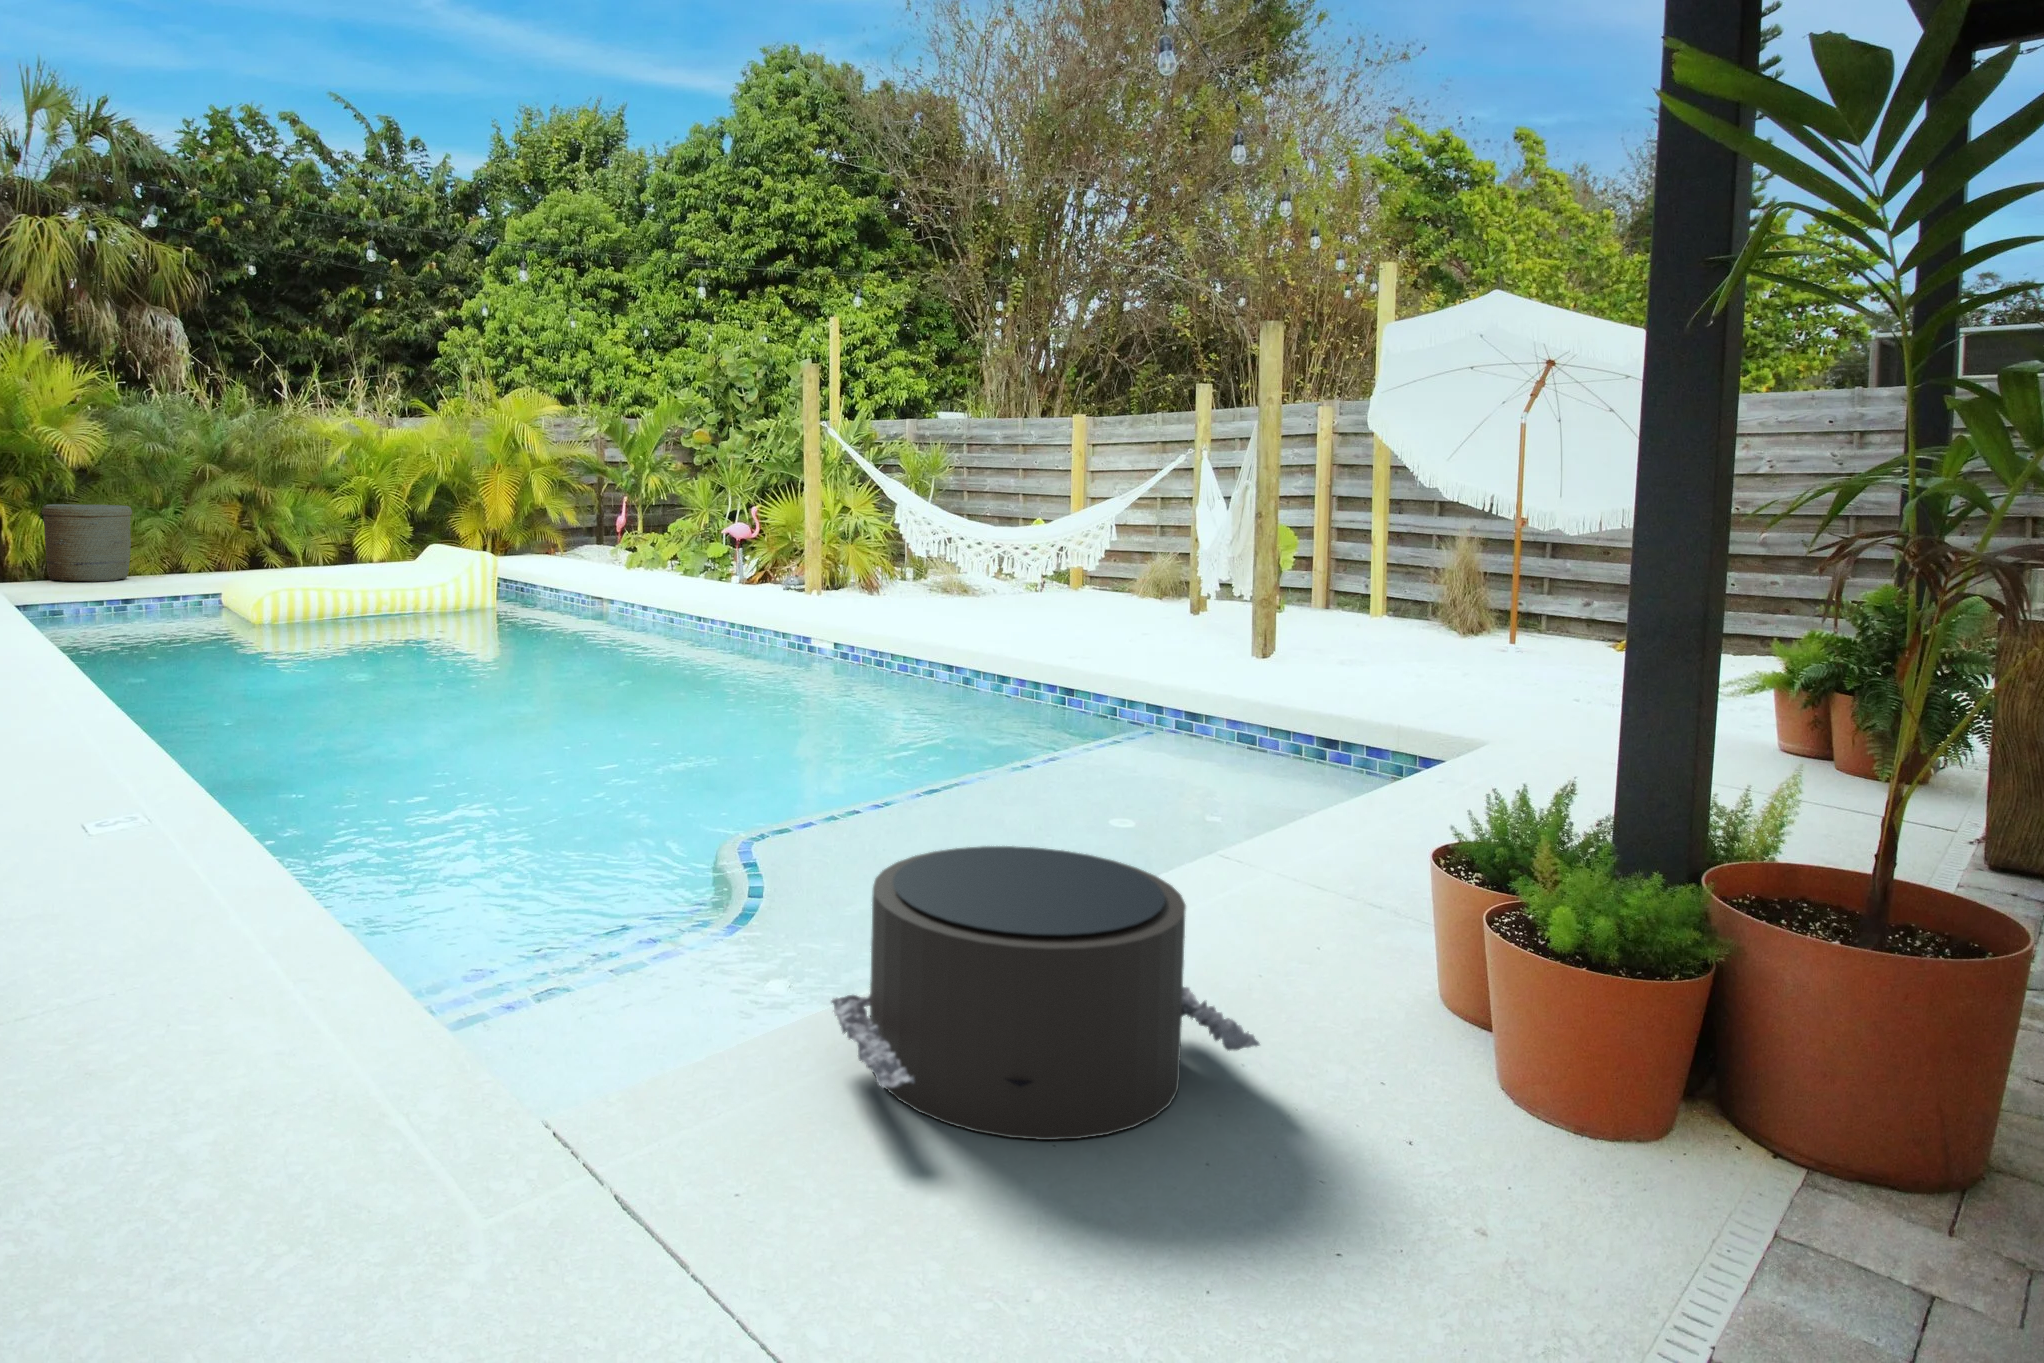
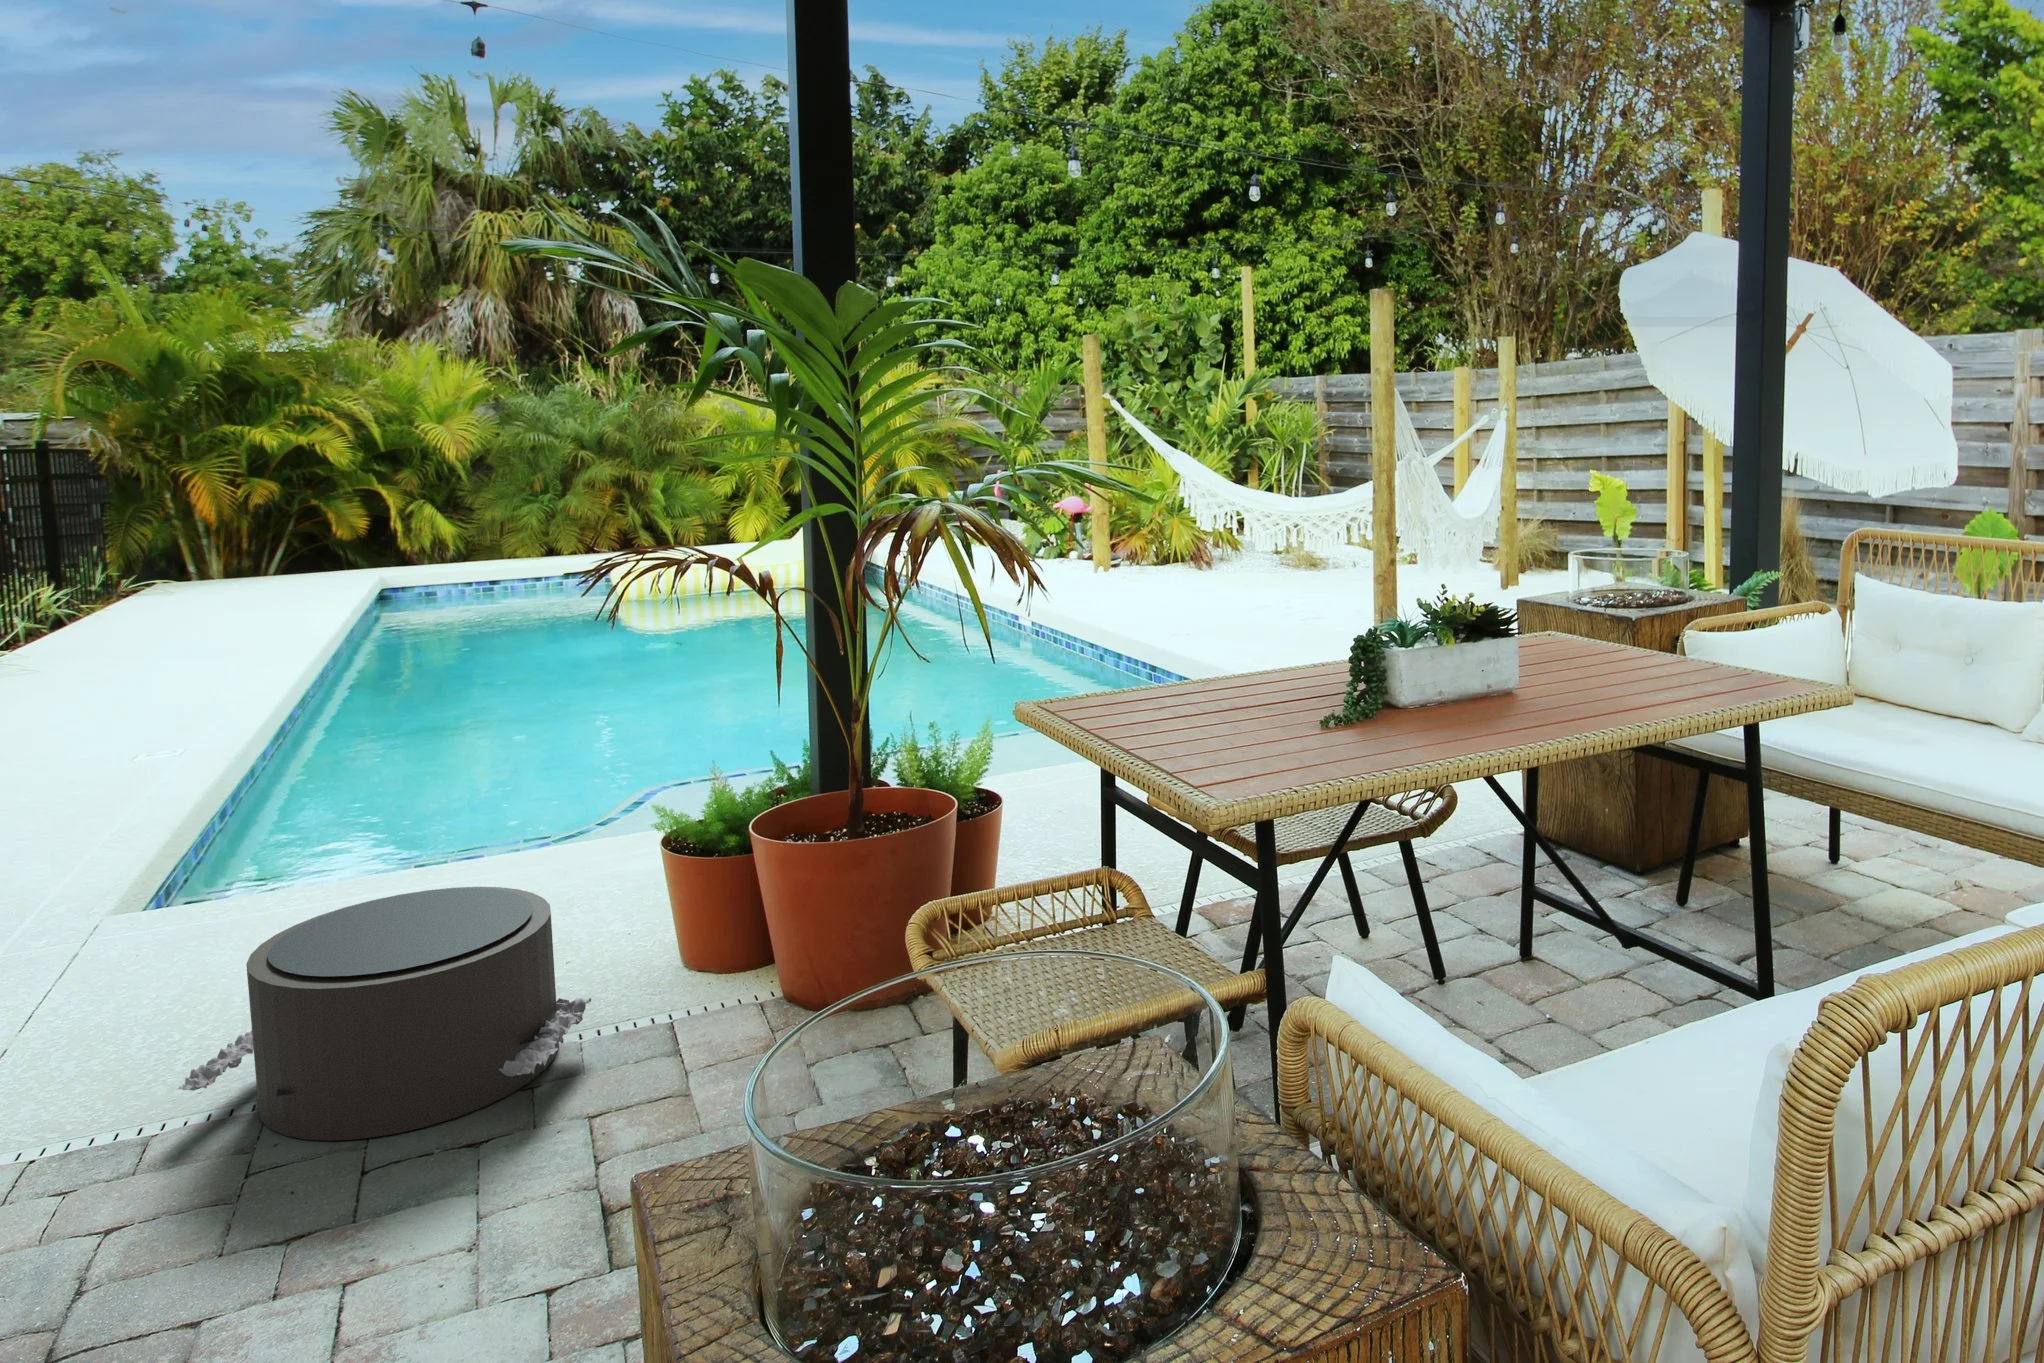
woven basket: present [42,504,132,582] -> none [436,491,518,564]

